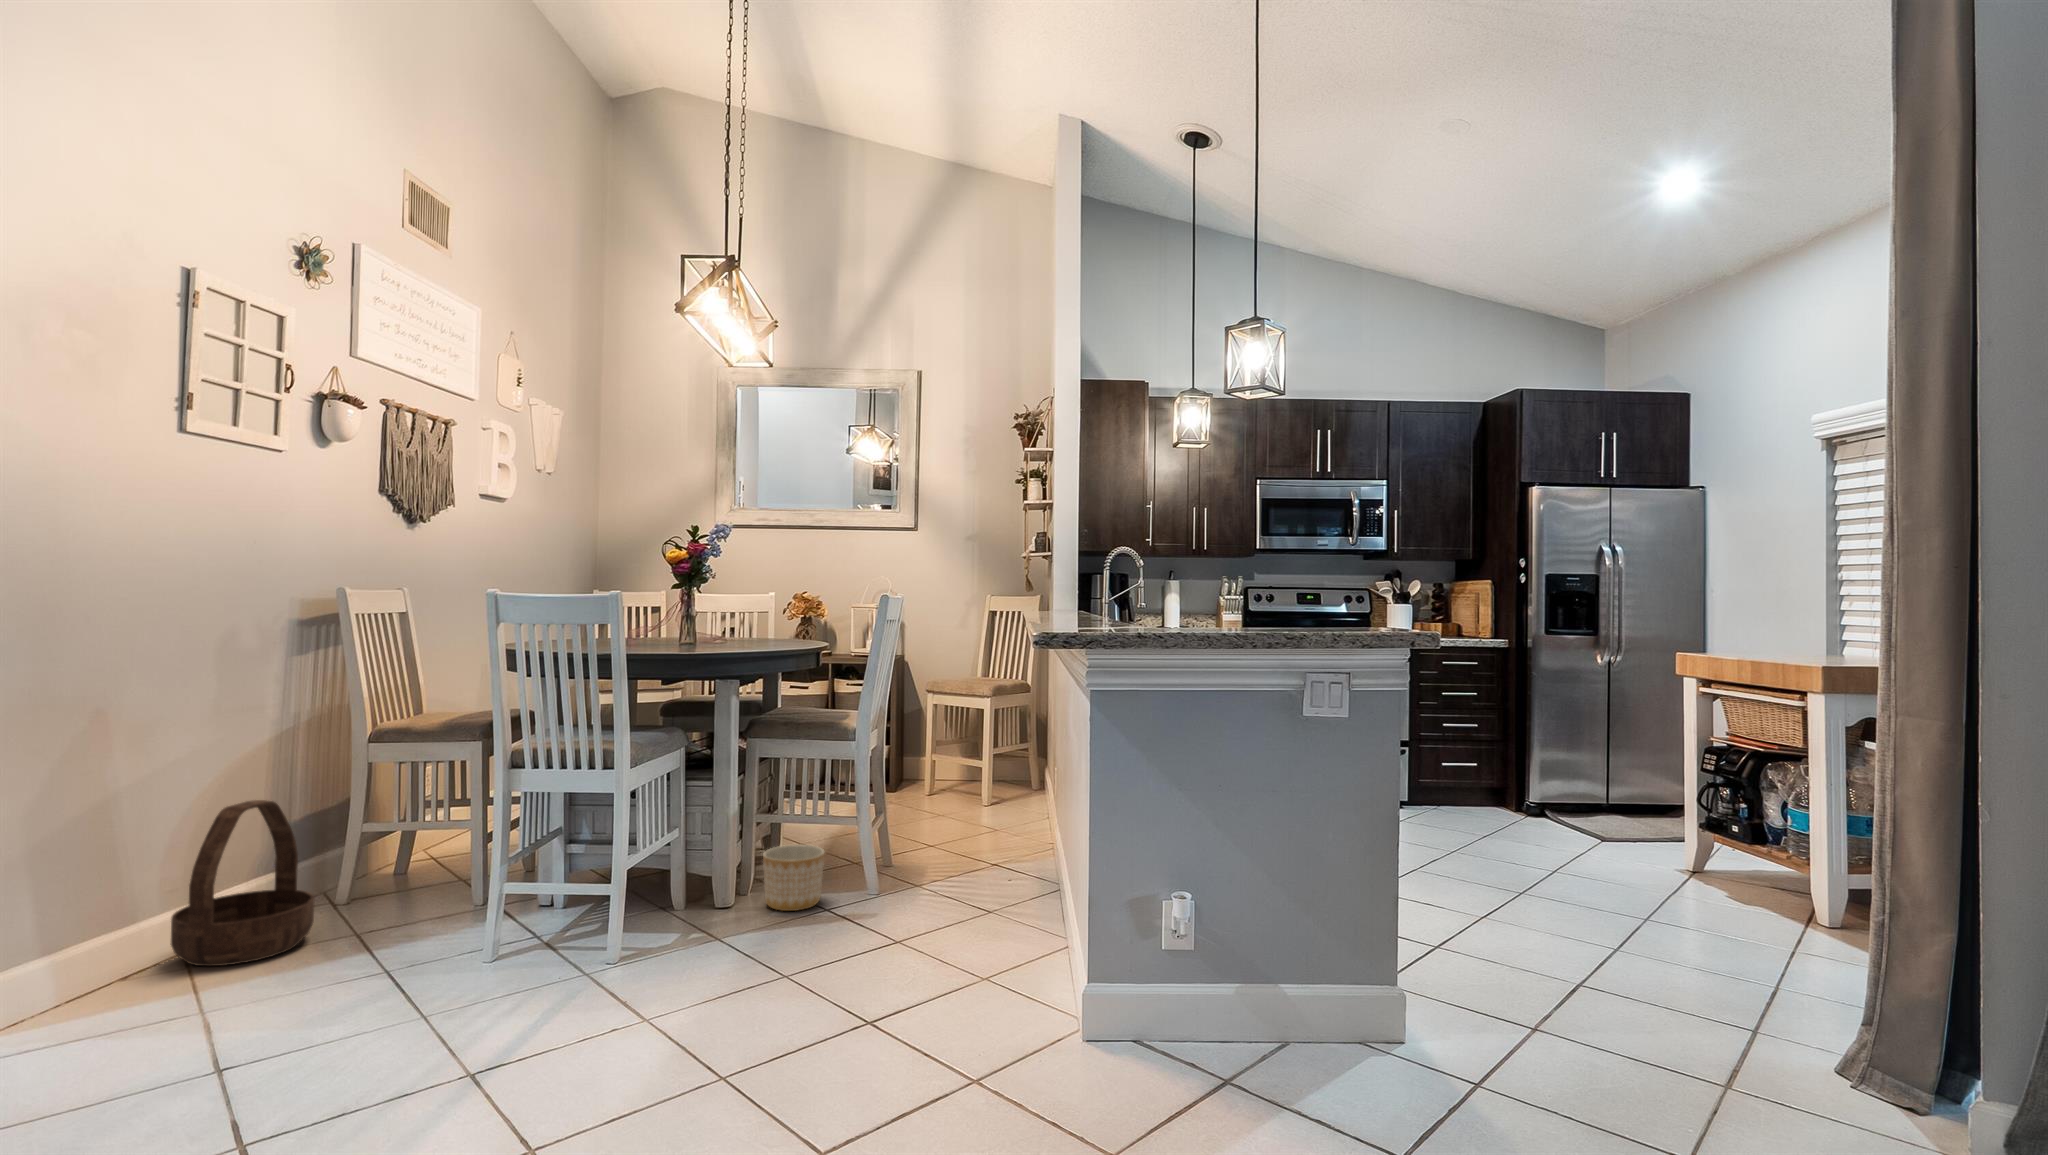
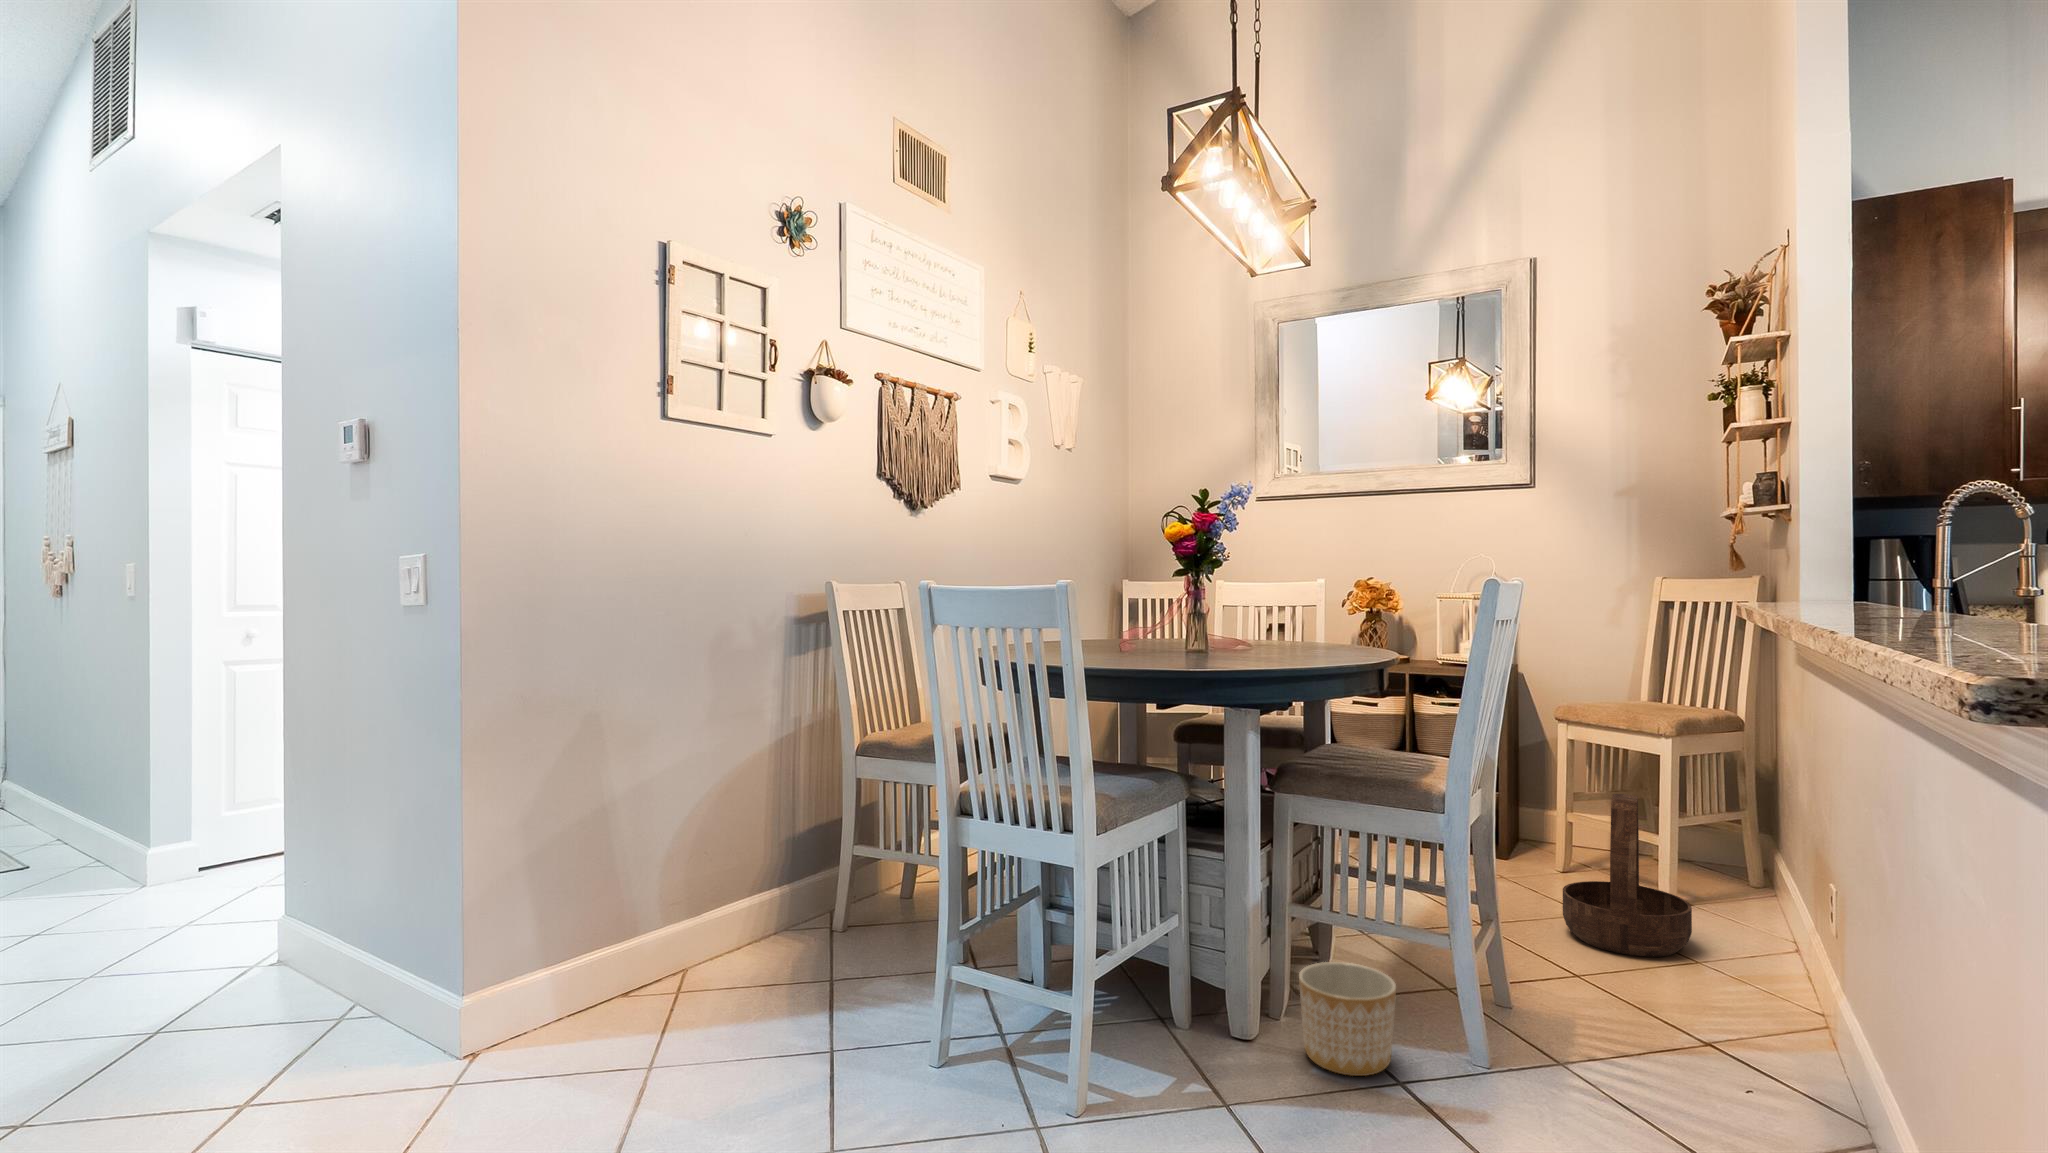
basket: present [171,800,314,966] -> present [1563,794,1692,957]

